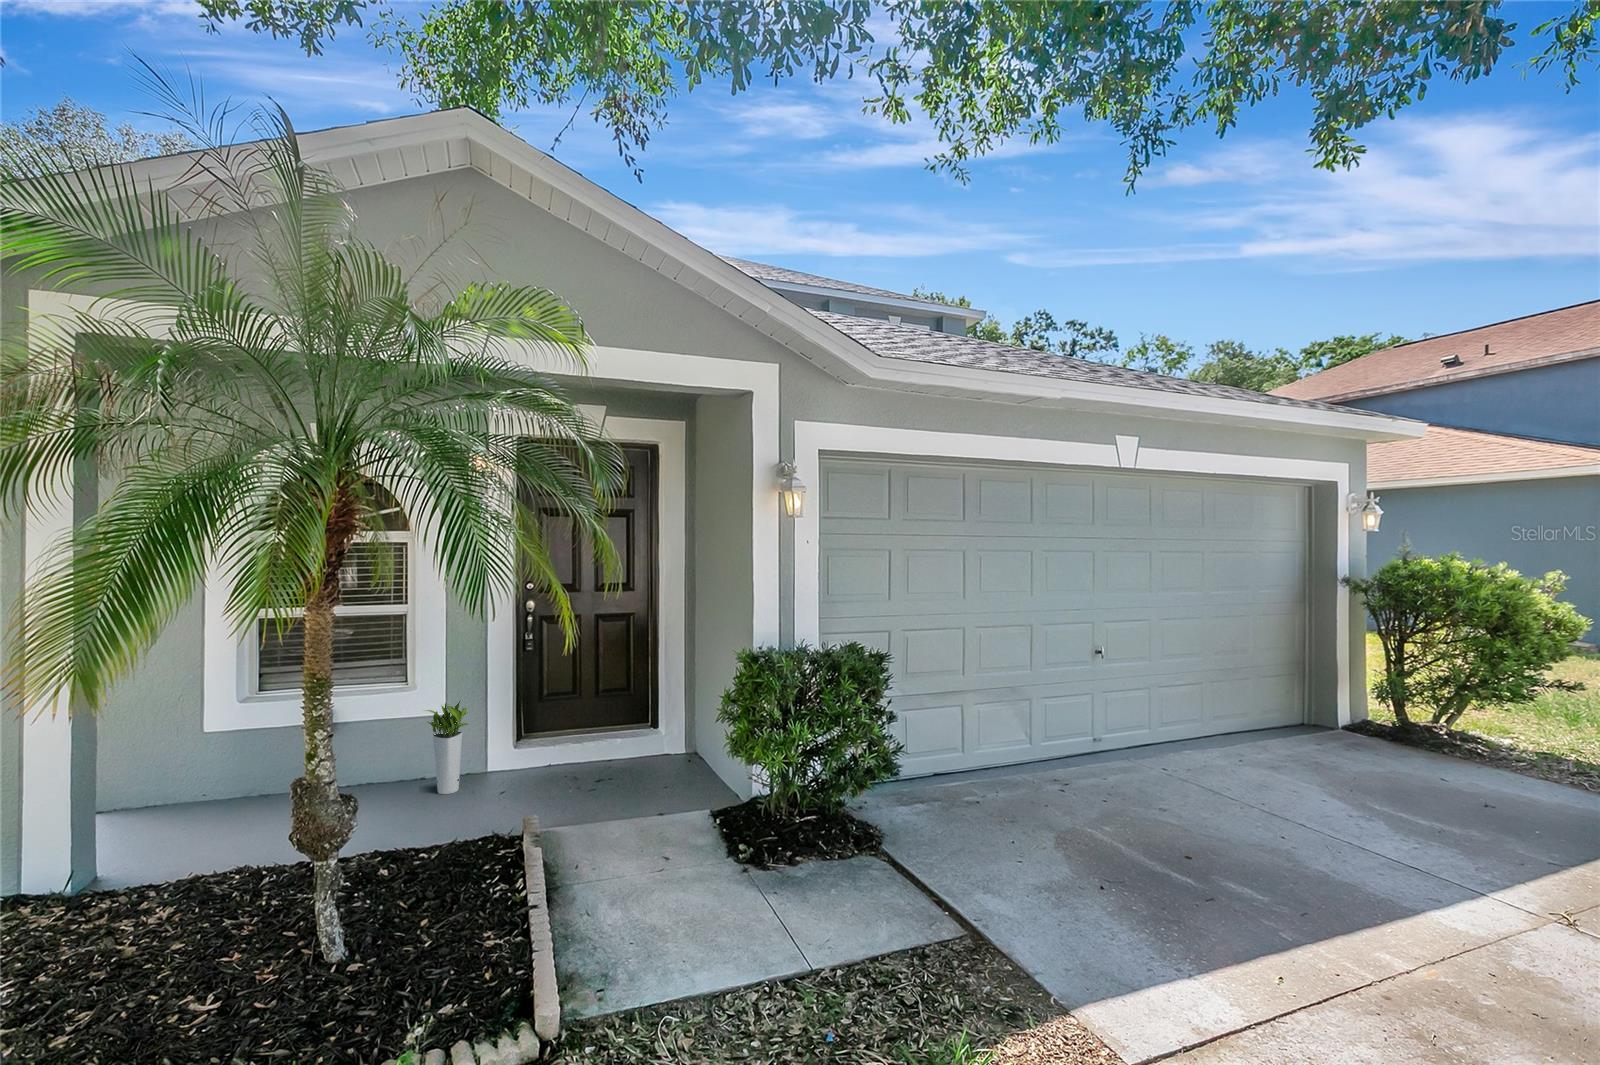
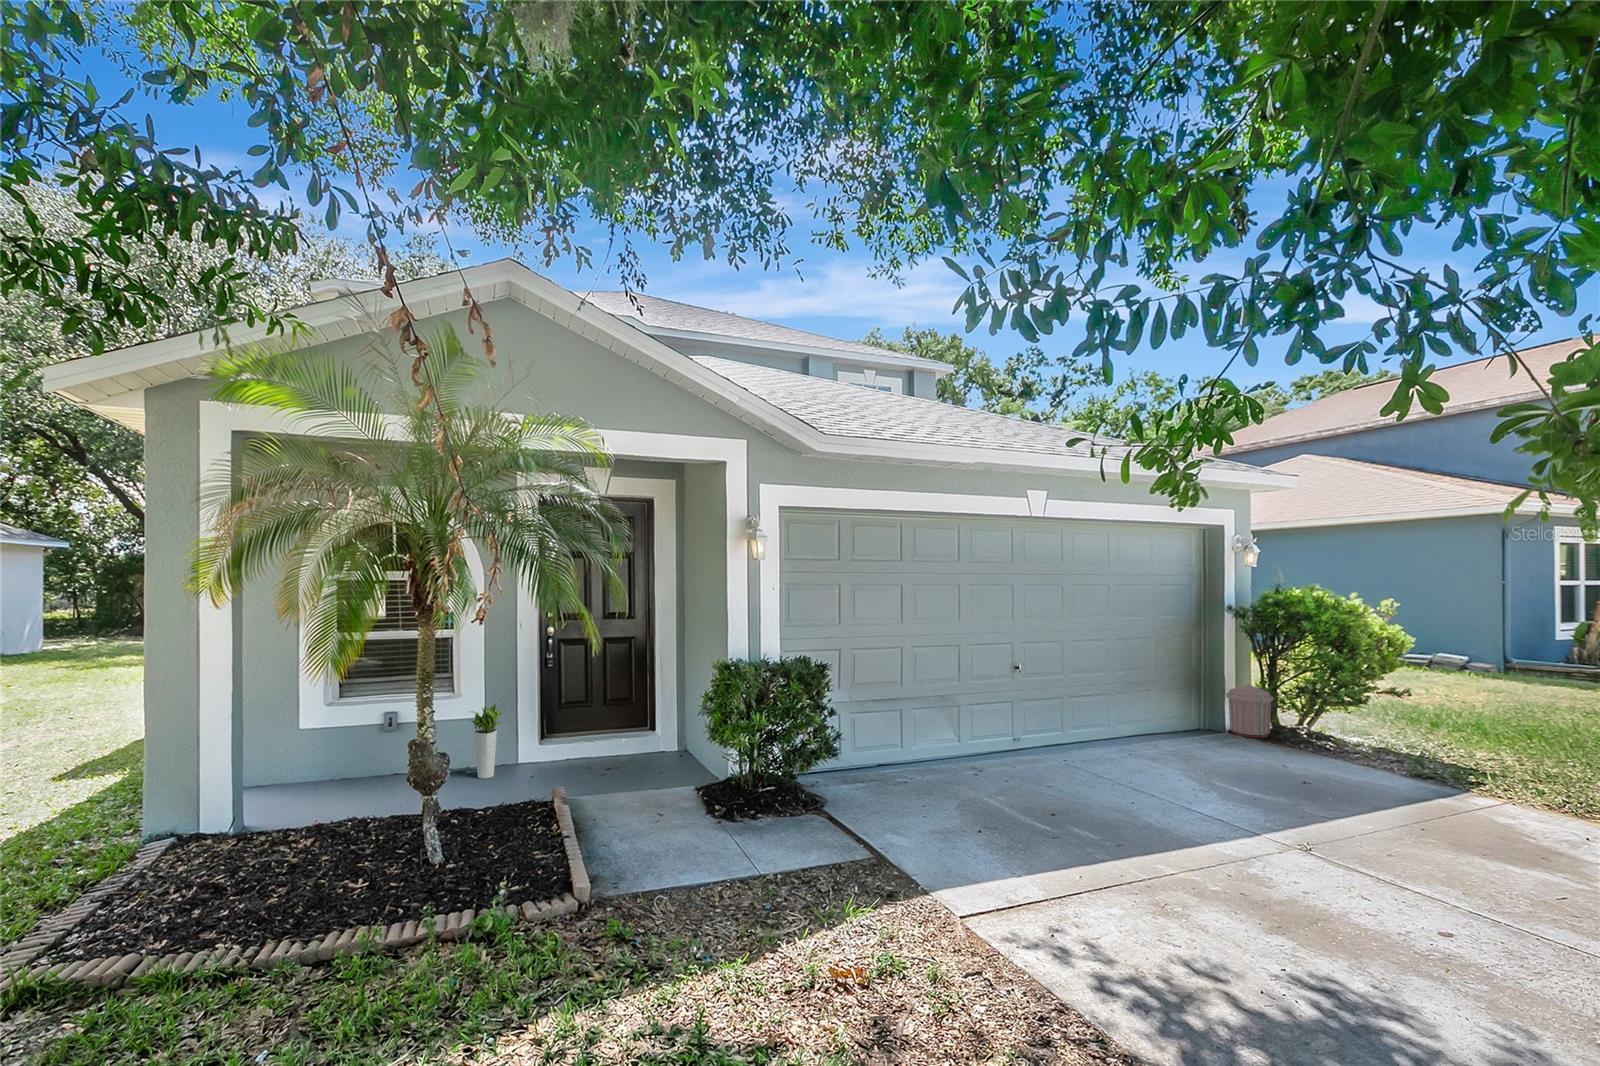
trash can: none [1341,671,1403,736] -> present [1226,684,1273,738]

